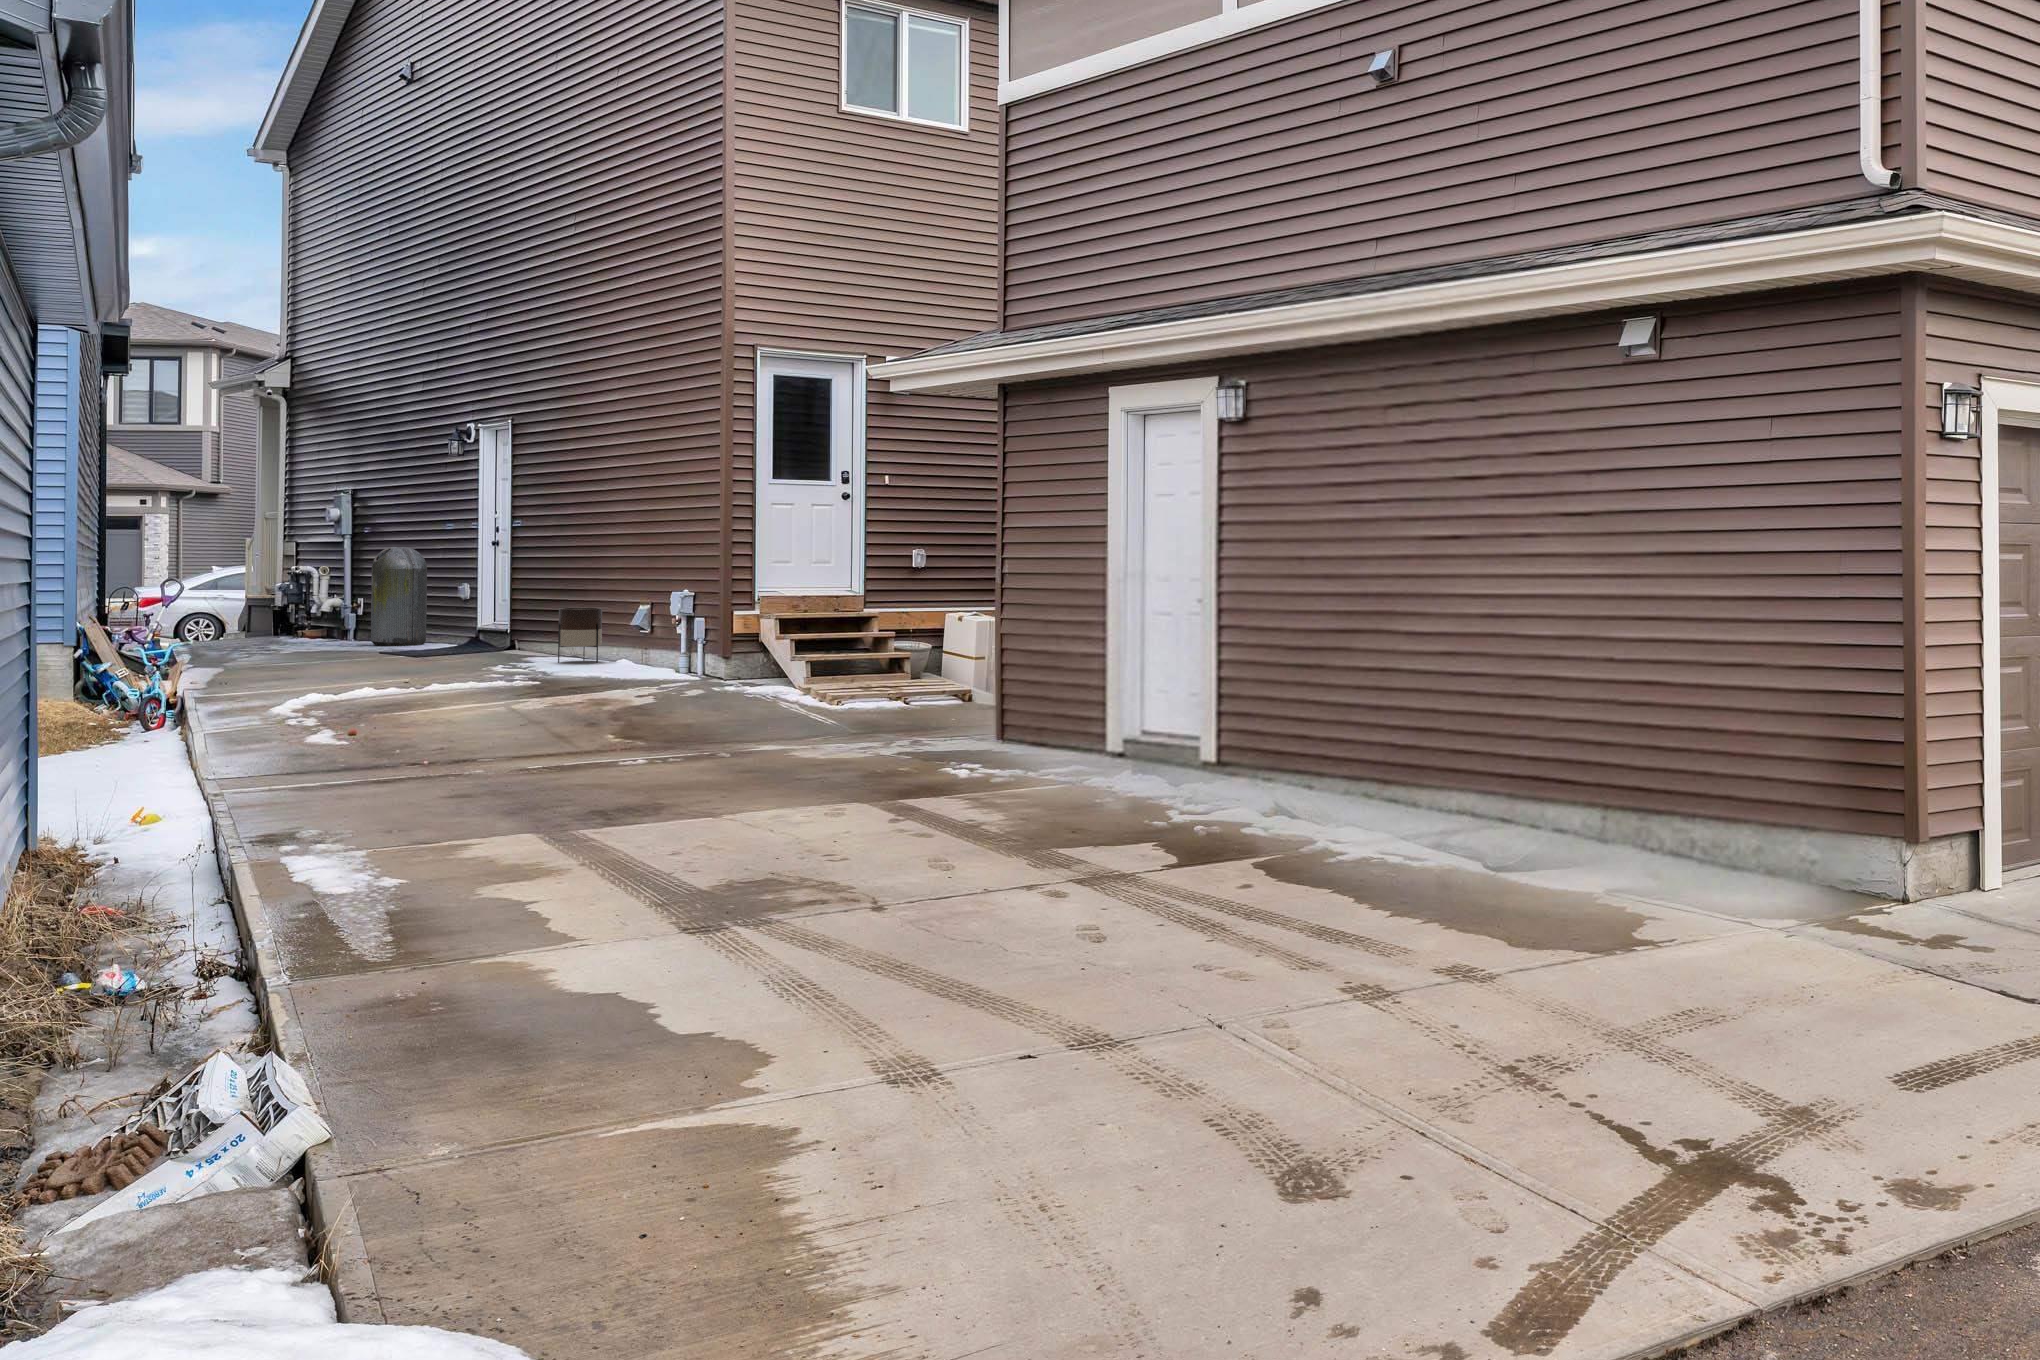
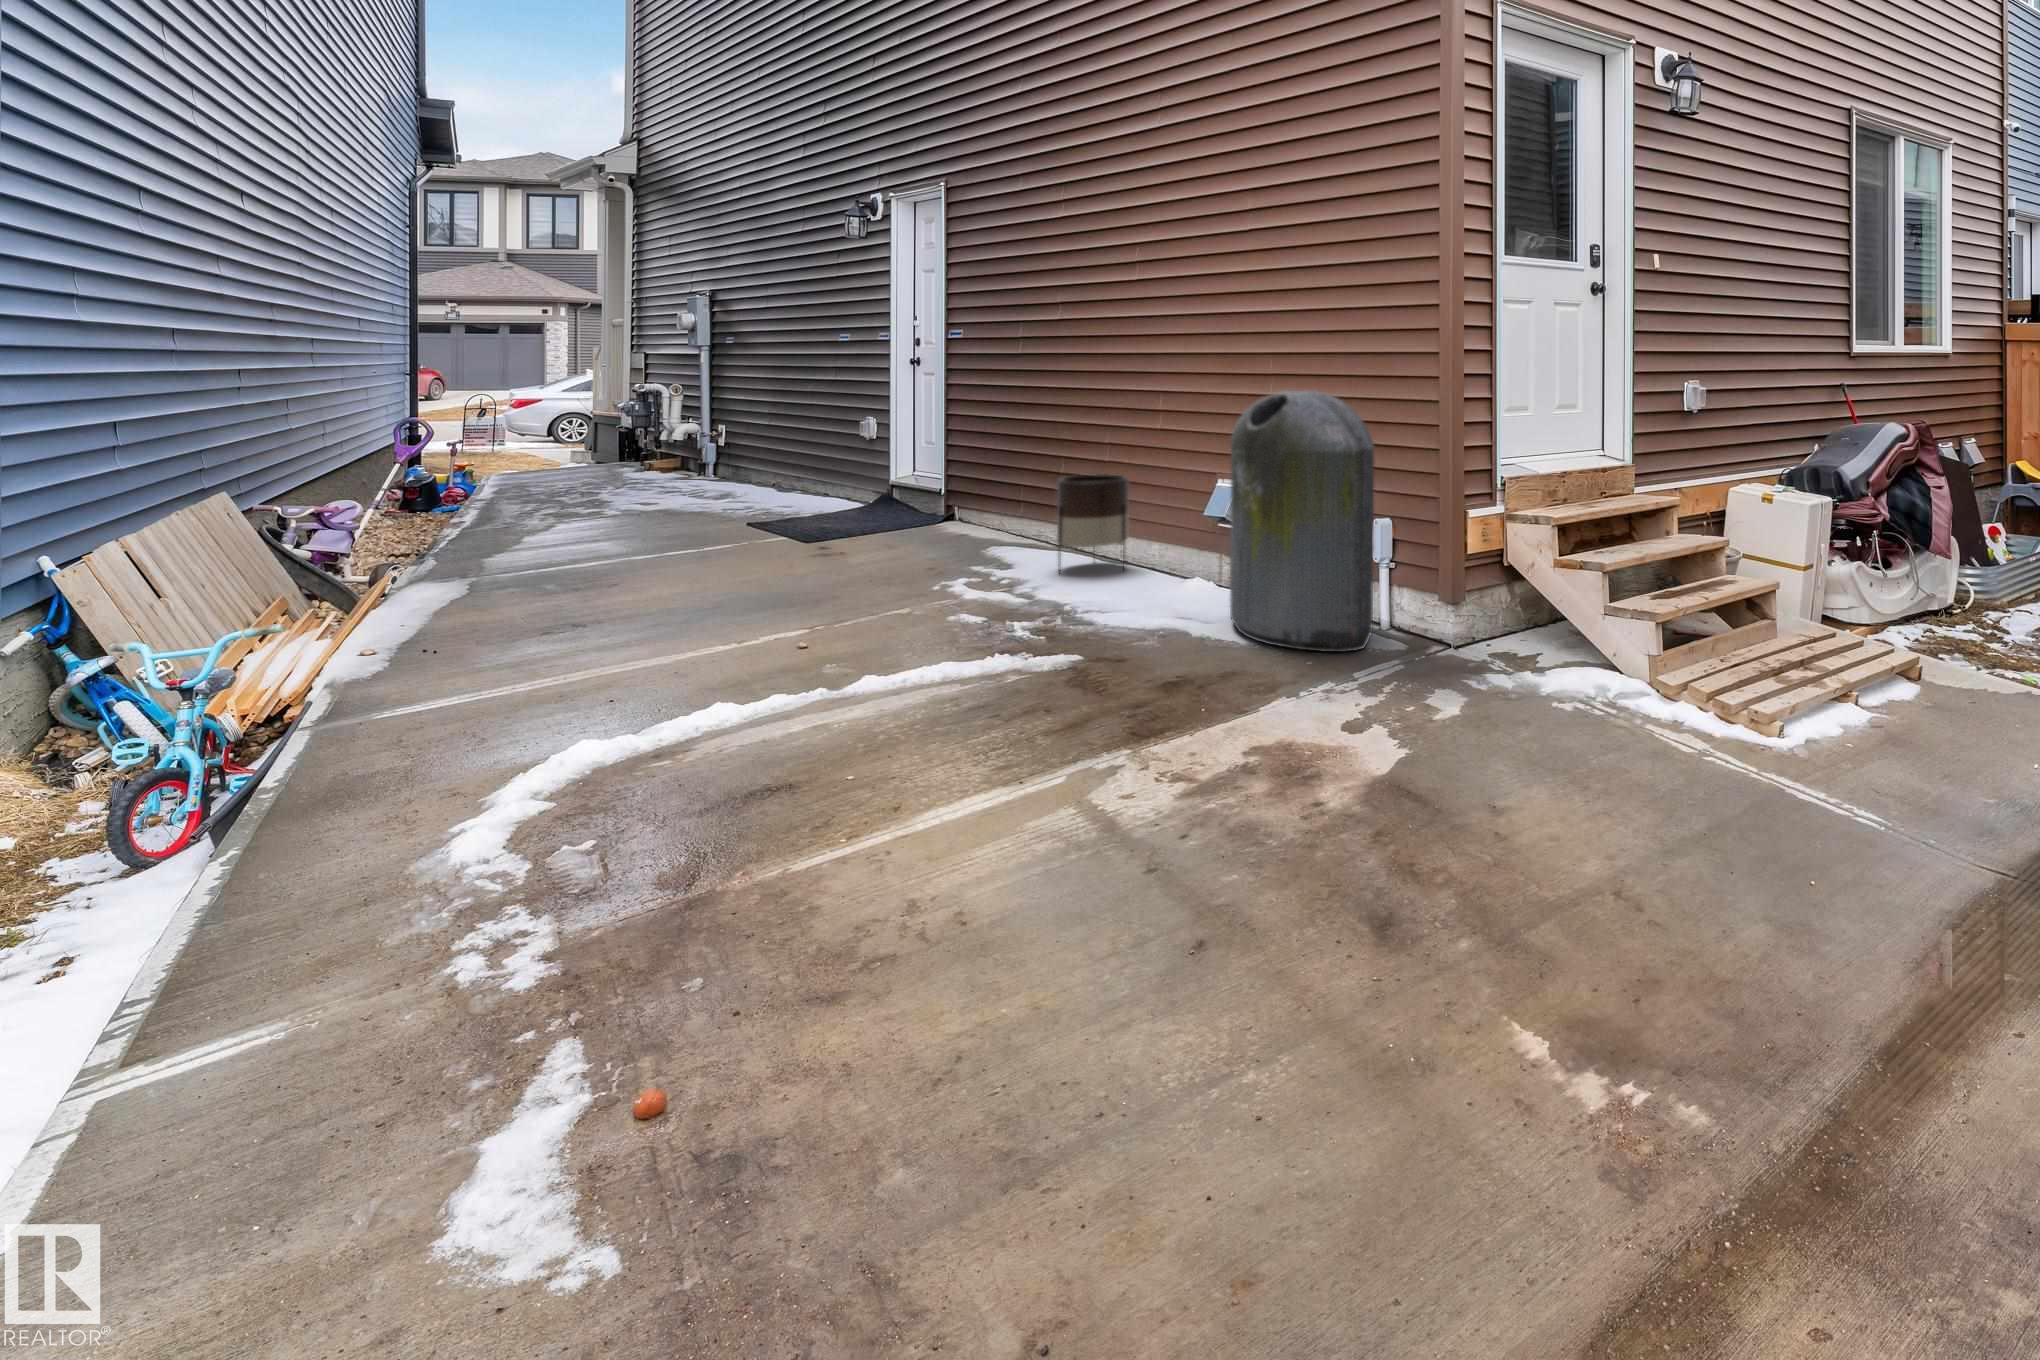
trash can: present [371,547,427,646] -> present [1230,391,1374,652]

